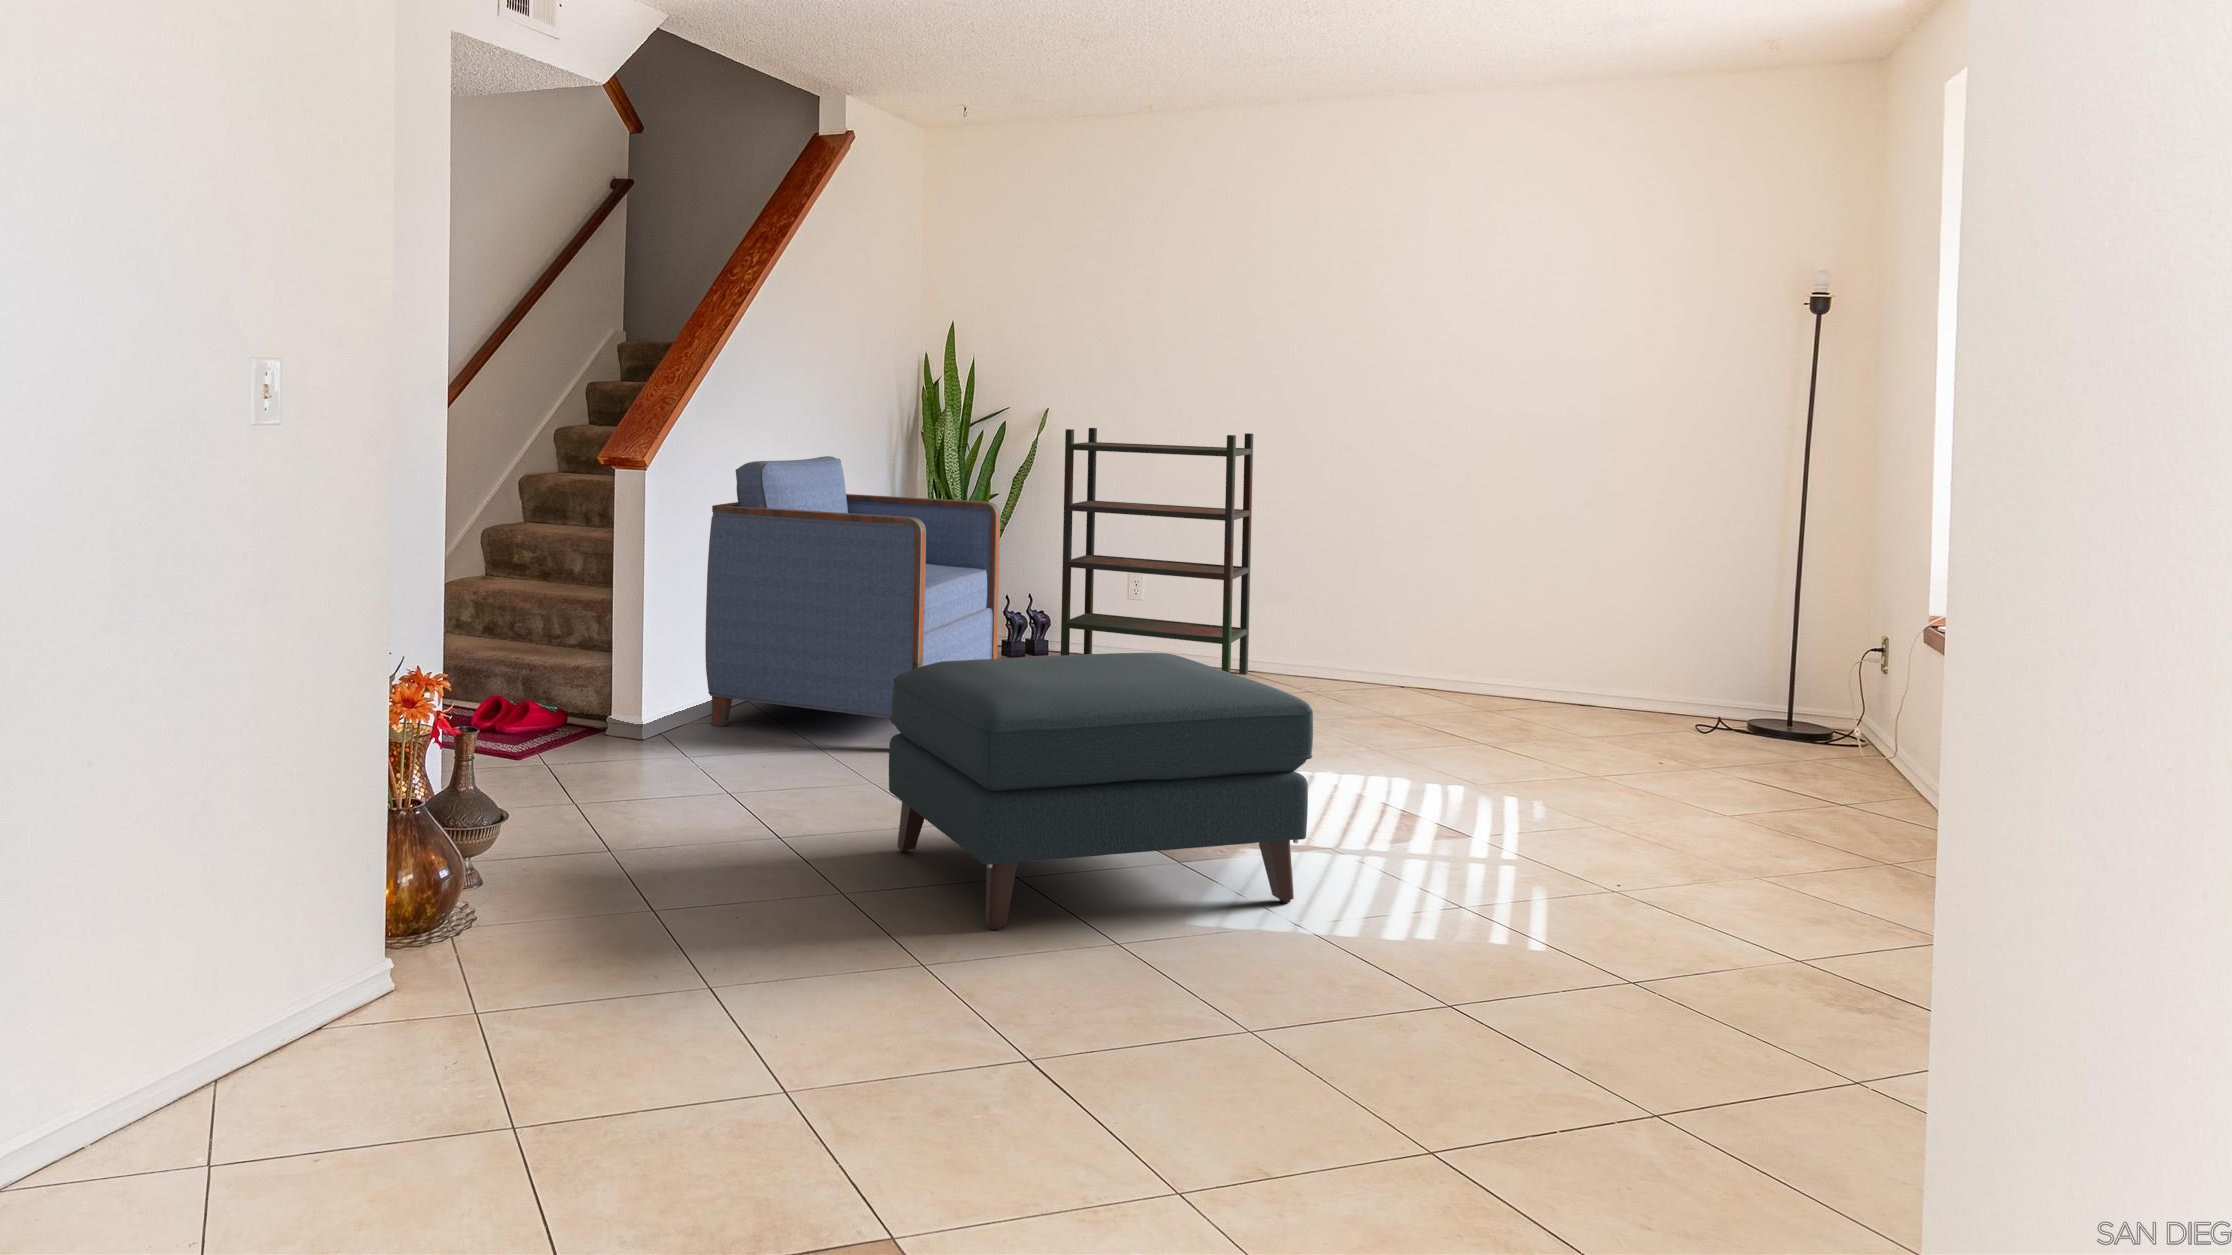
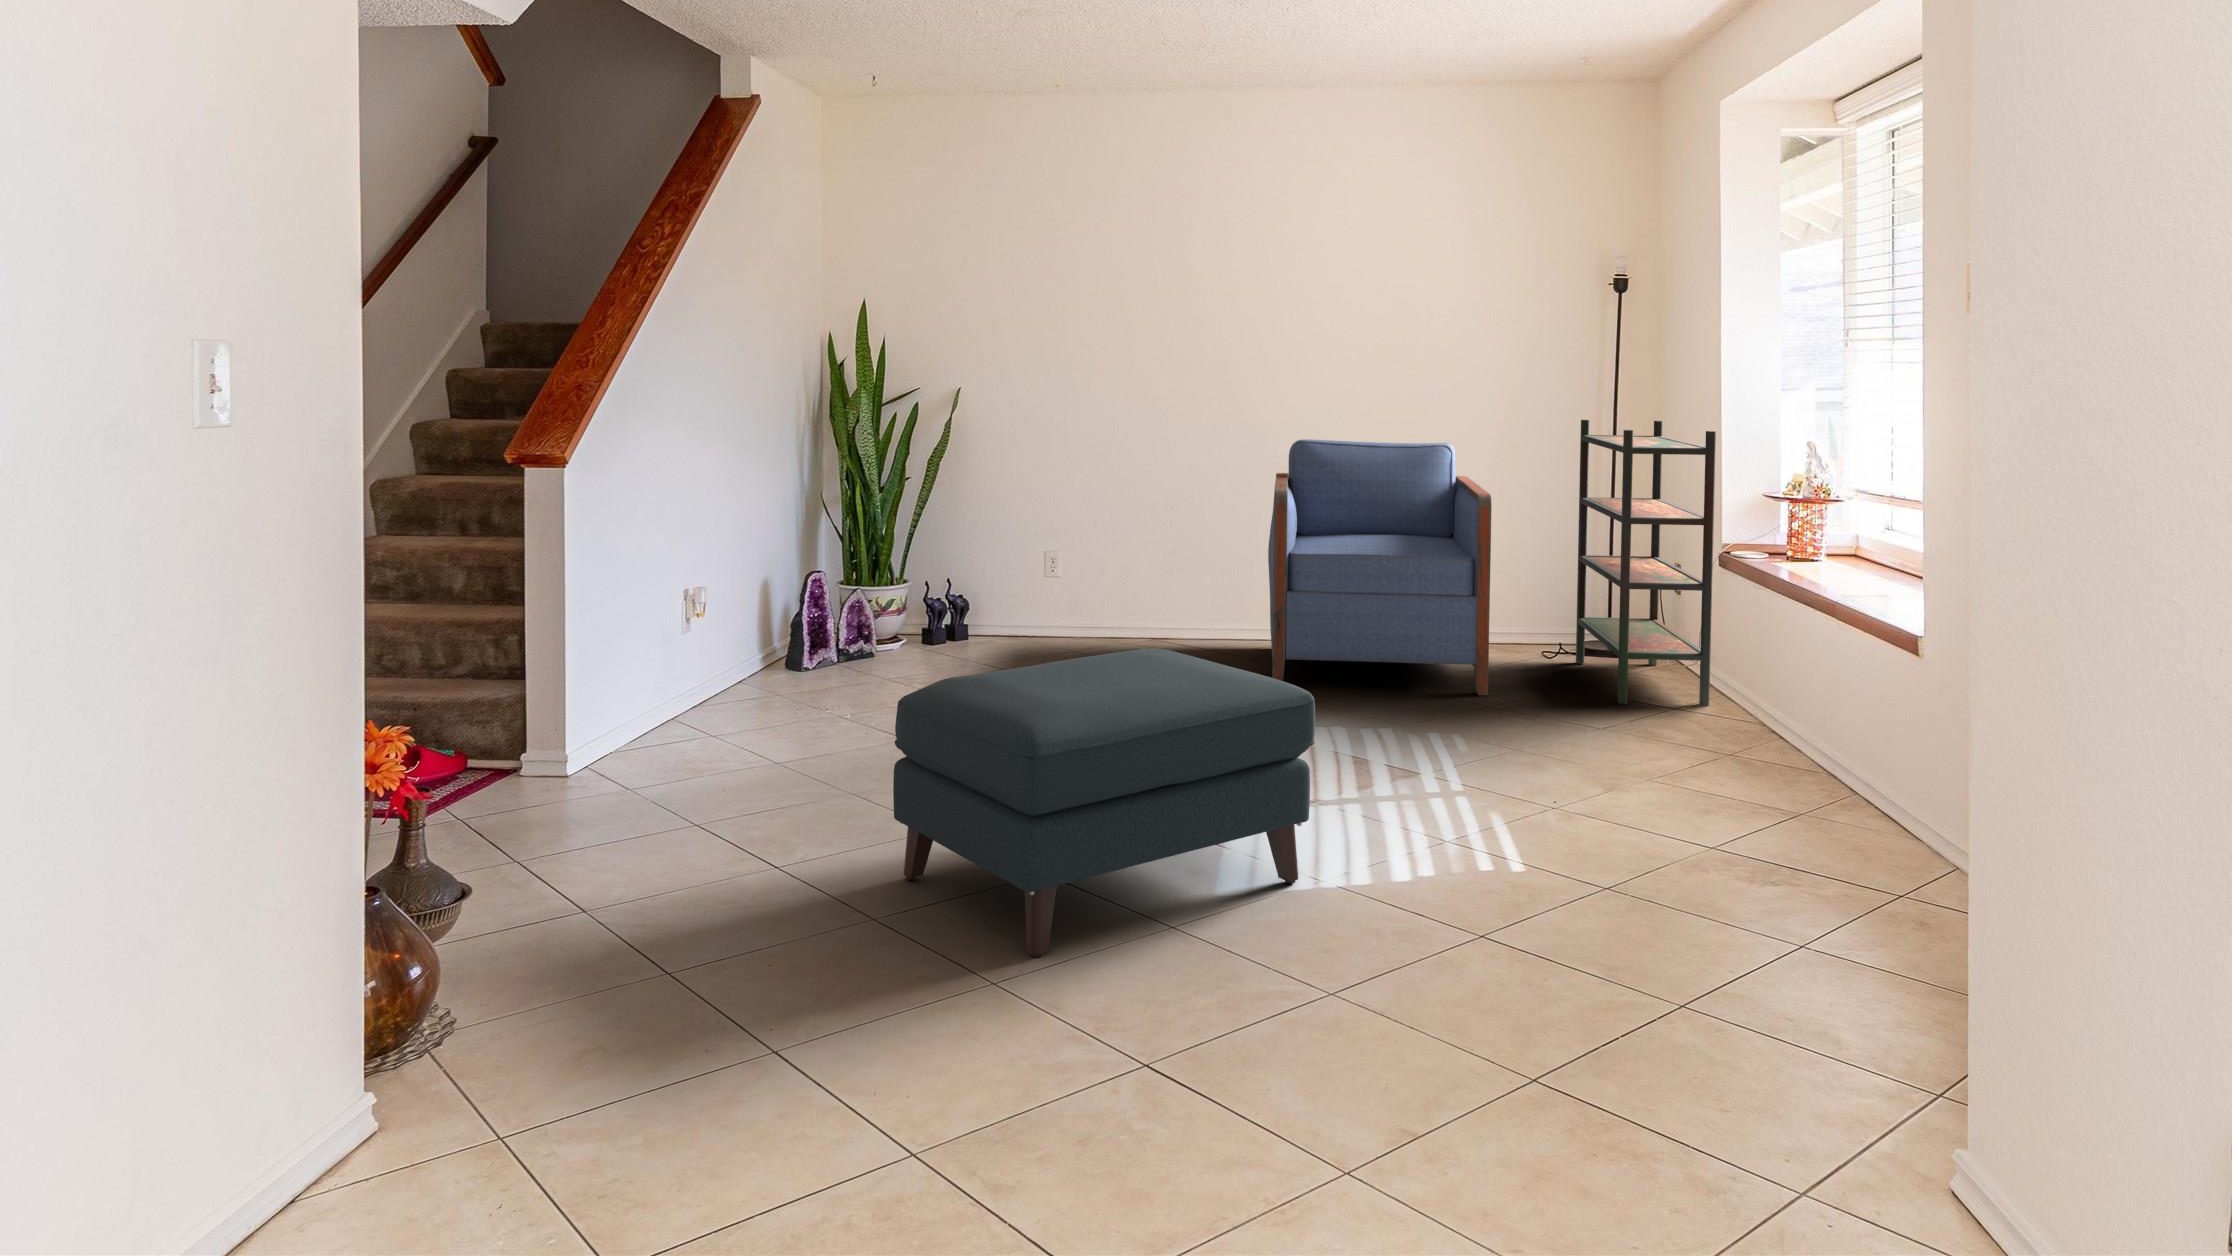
bookshelf: present [1061,428,1253,674] -> present [1576,420,1716,706]
armchair: present [705,456,1000,726] -> present [1268,439,1492,695]

